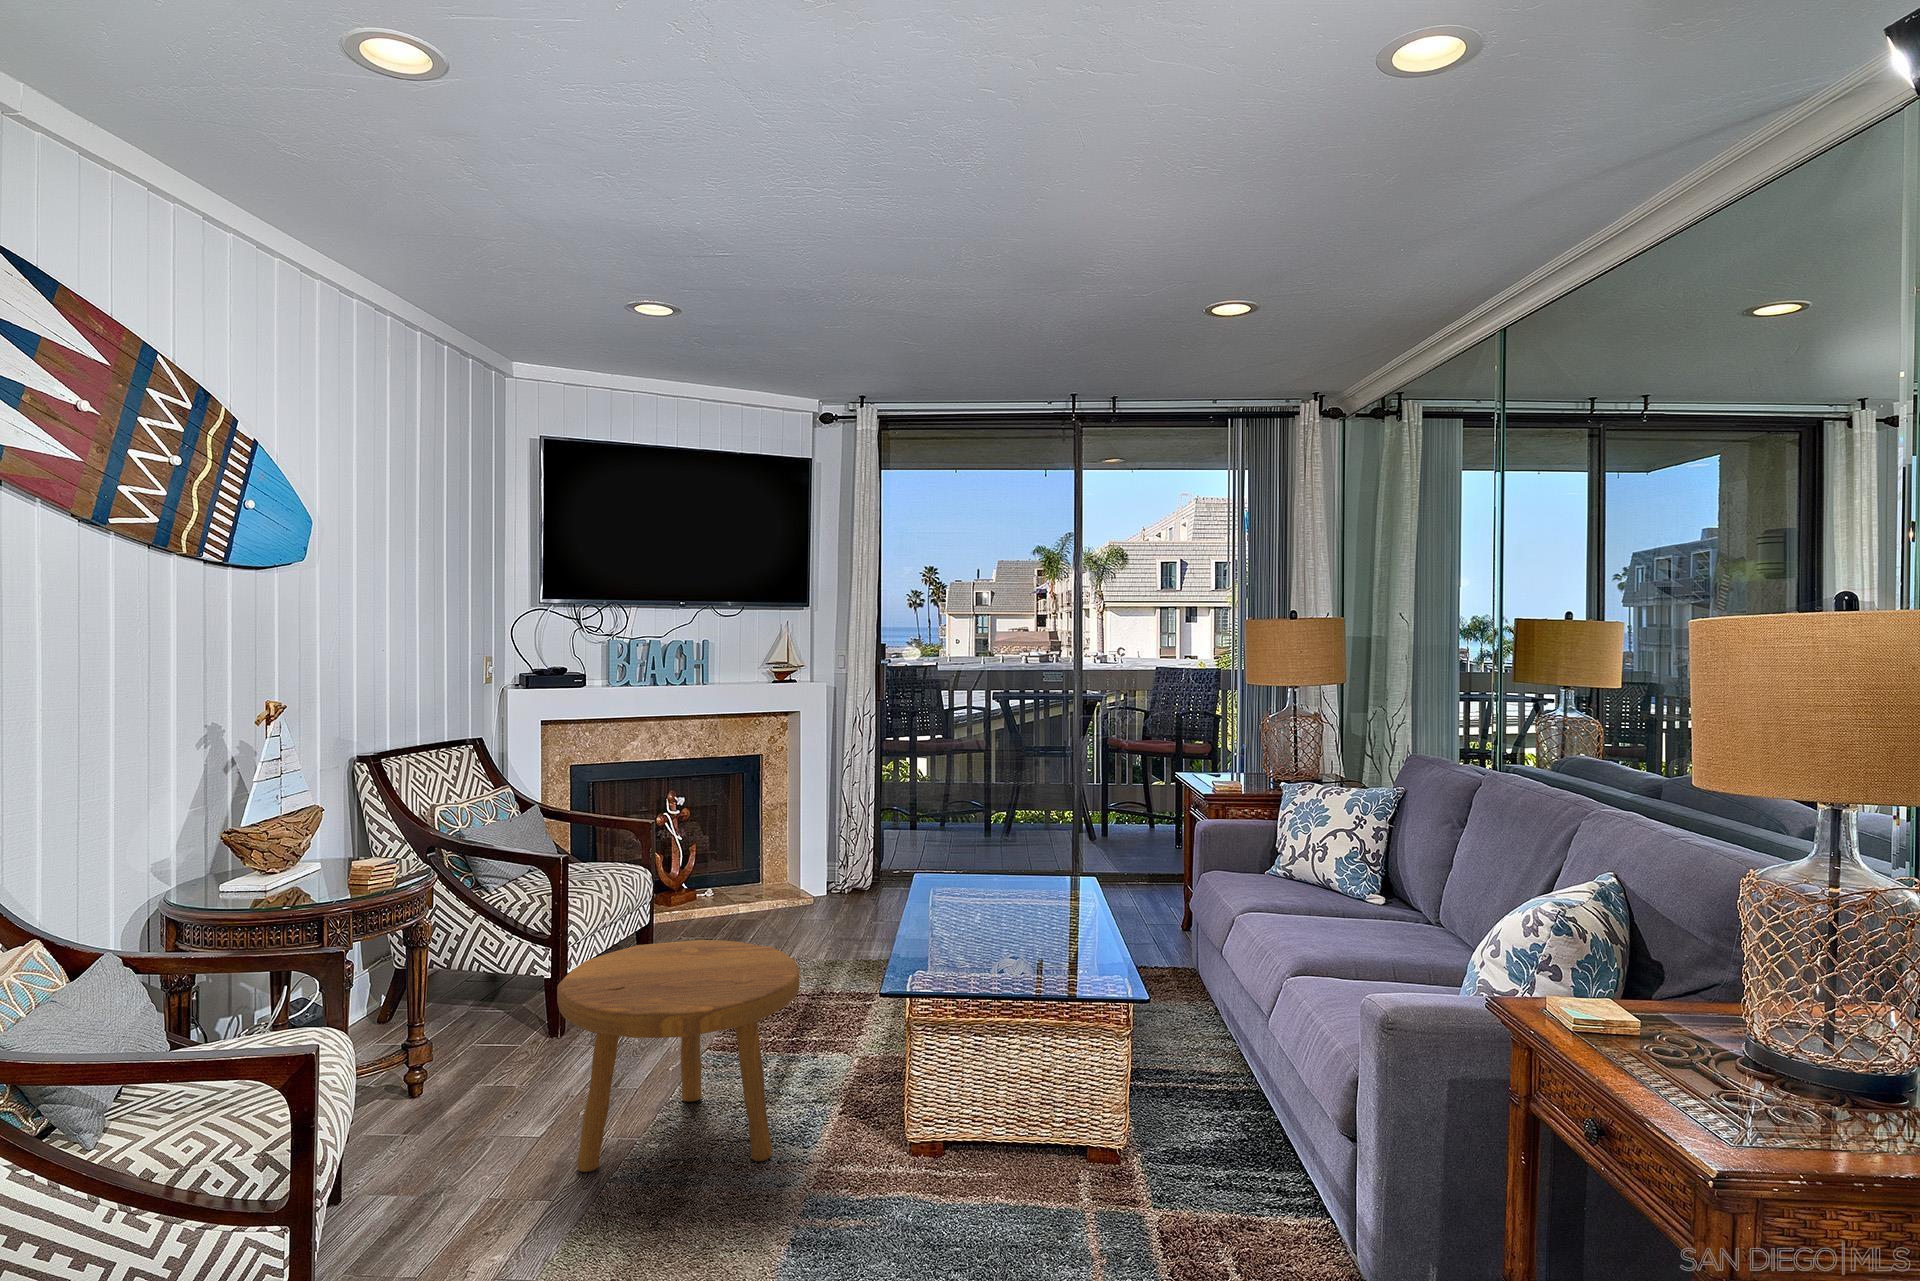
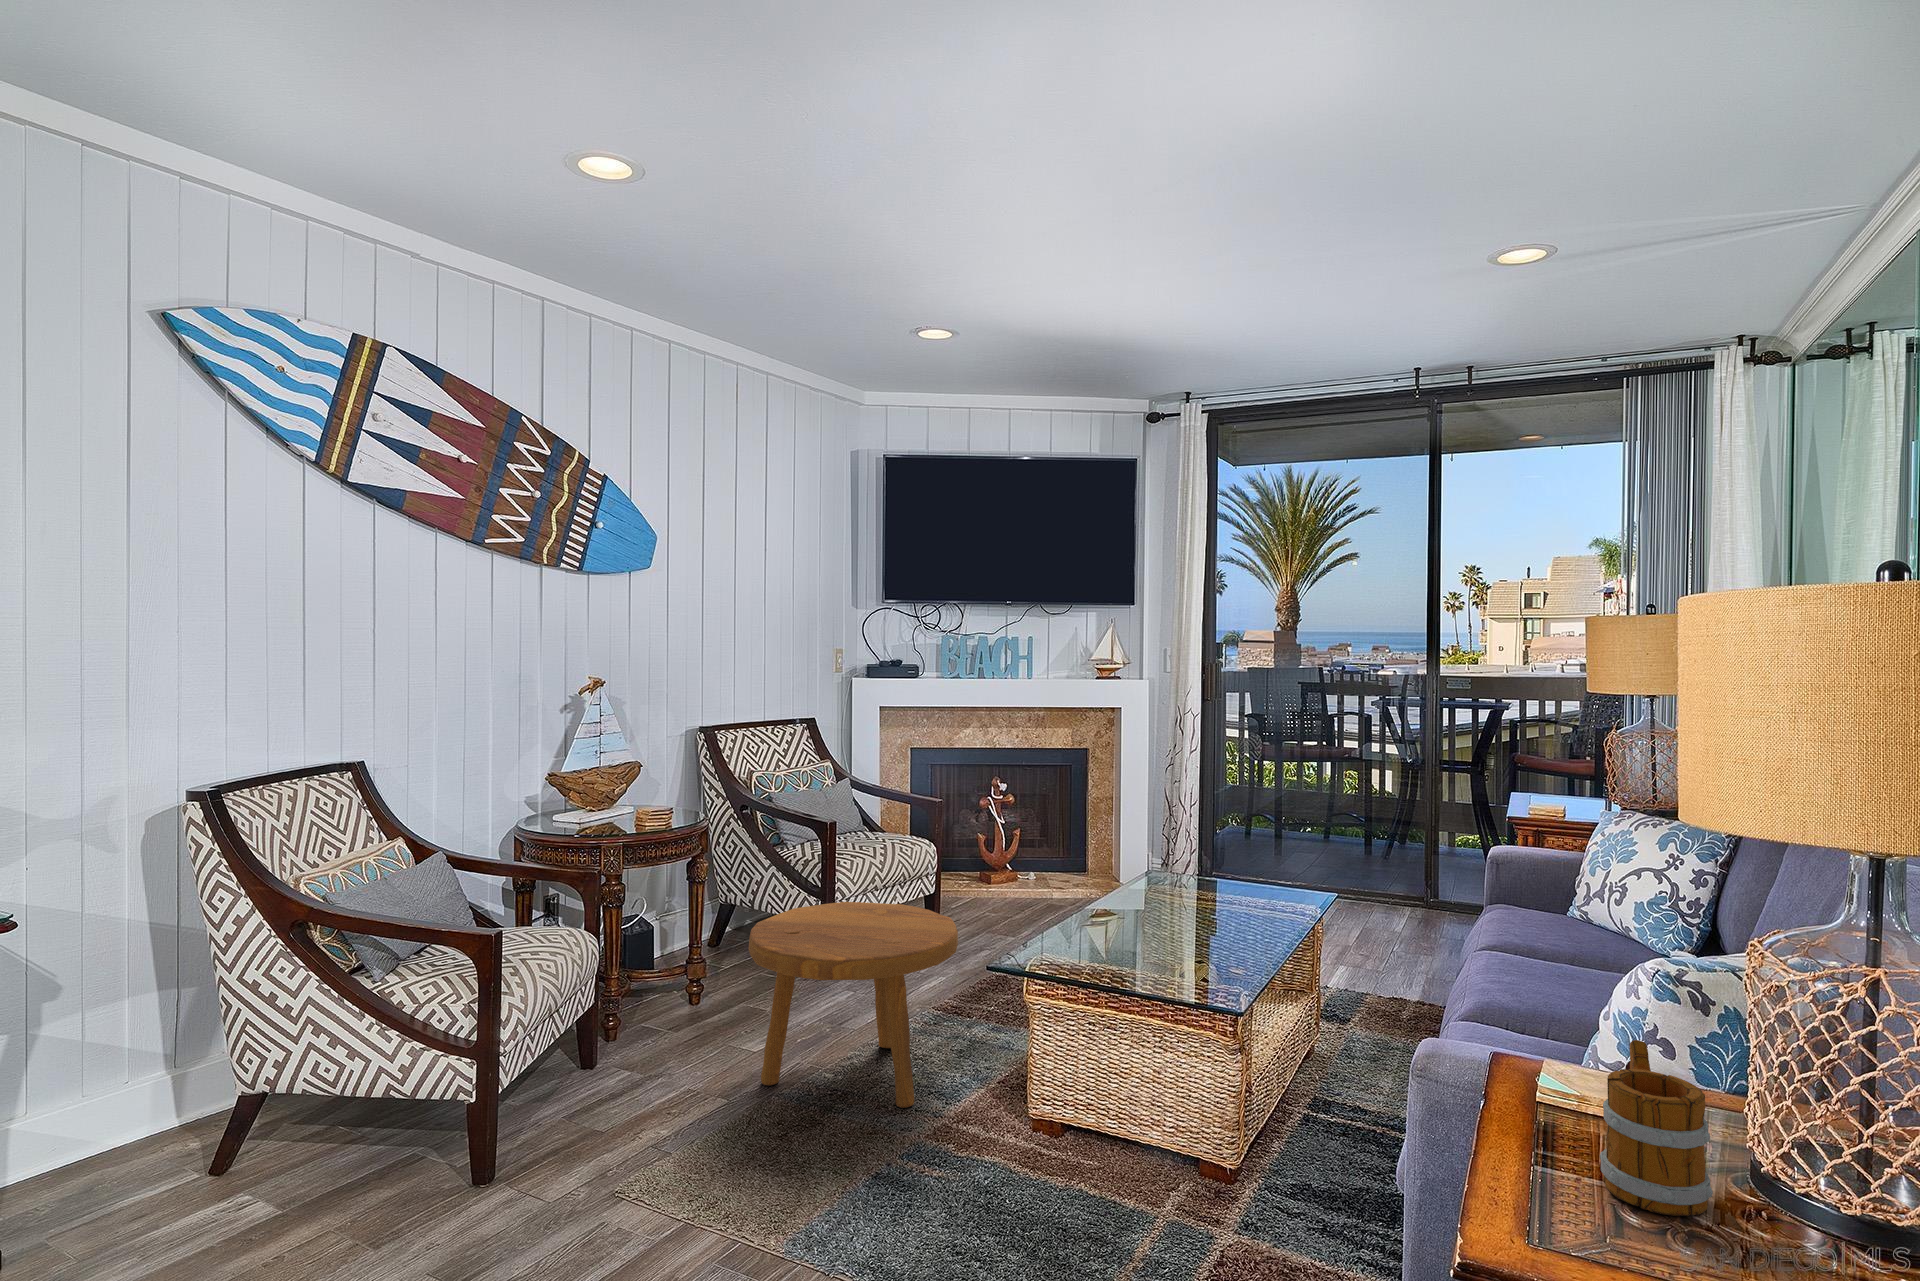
mug: none [1638,964,1742,1094] -> present [1600,1040,1713,1216]

